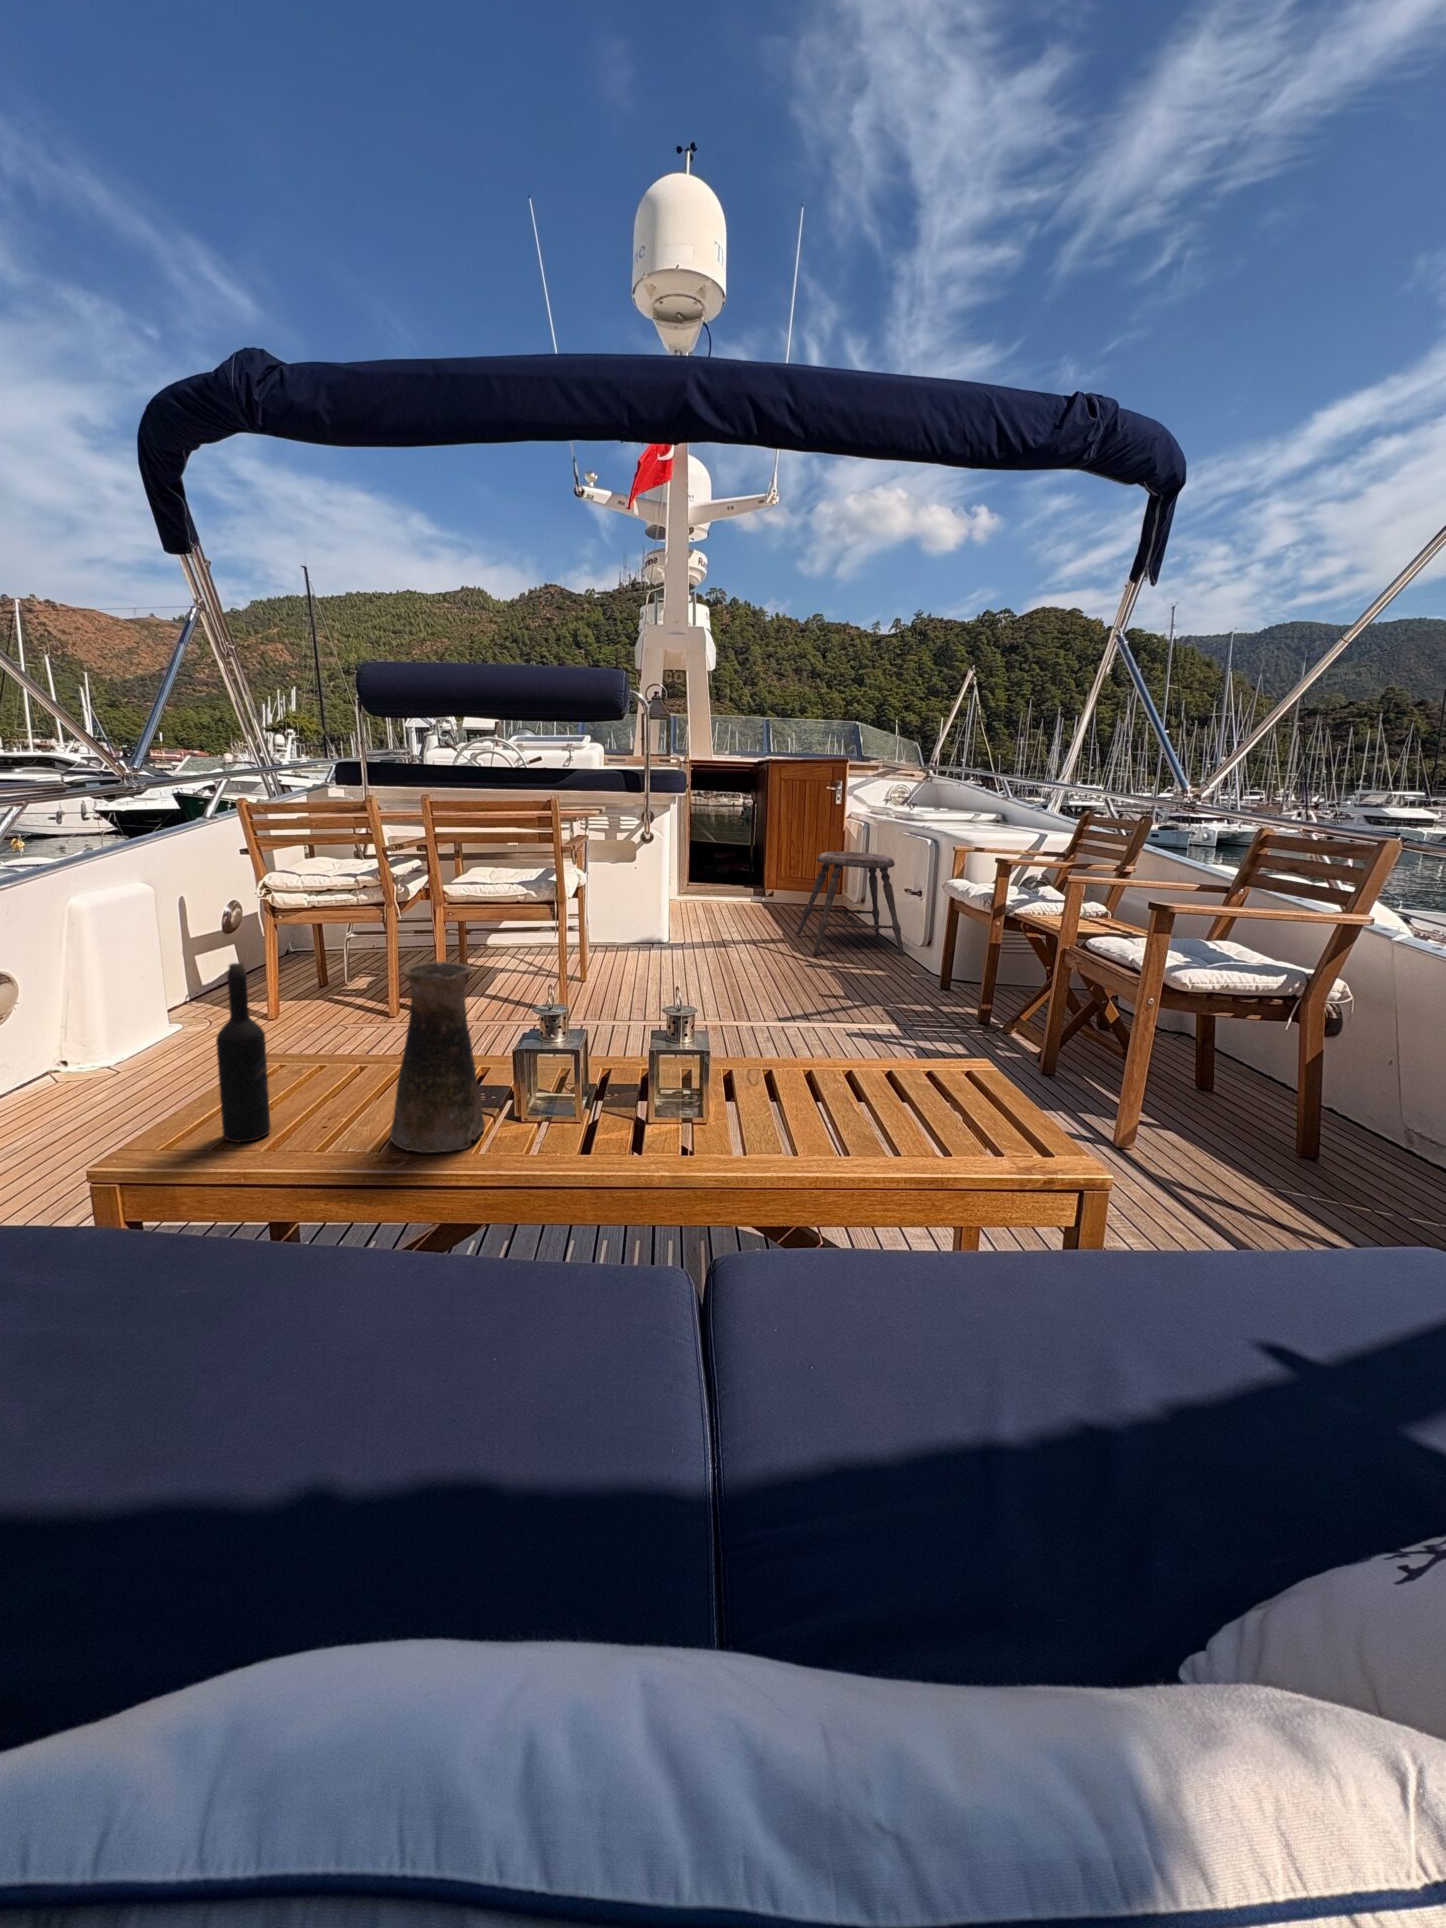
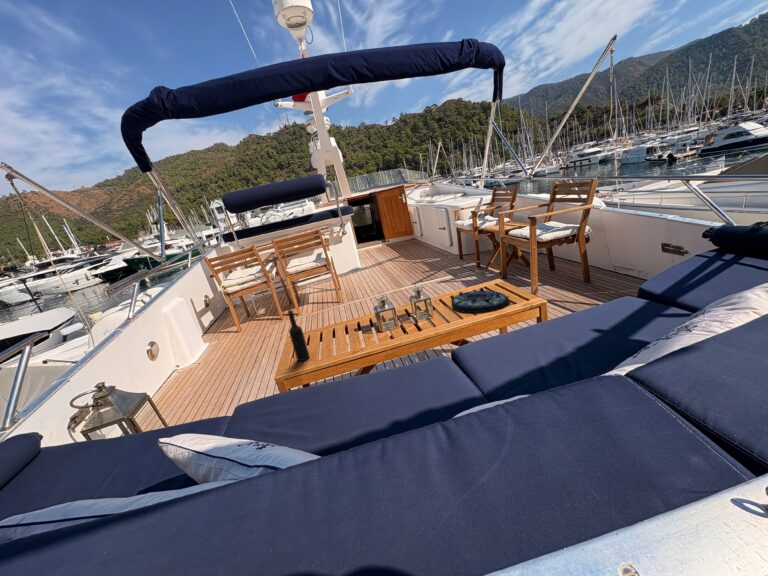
stool: present [796,852,905,957] -> none [404,218,444,259]
pitcher: present [390,962,485,1153] -> none [338,293,370,349]
serving tray: none [799,1064,995,1167] -> present [451,288,509,313]

